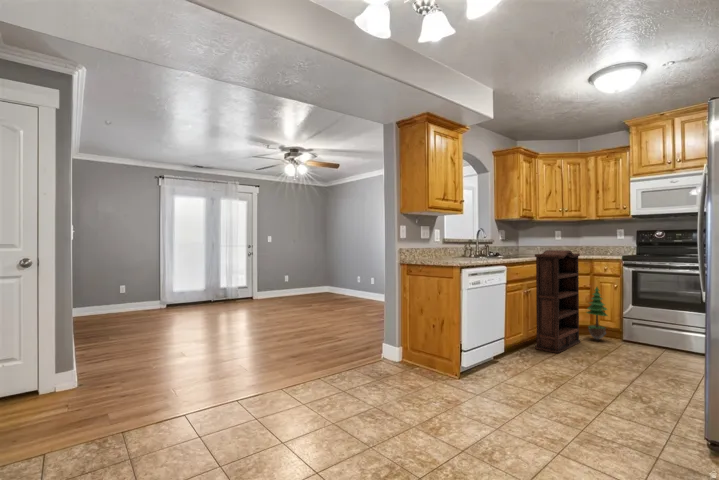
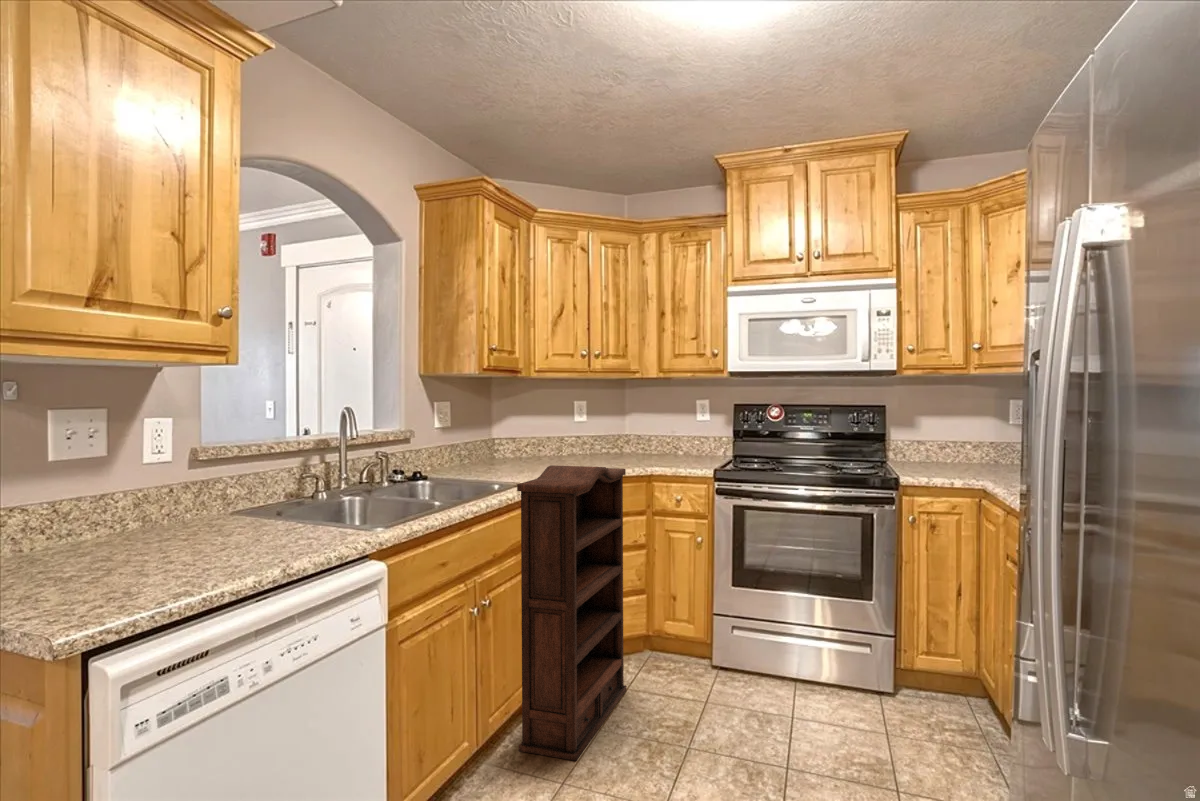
potted tree: present [587,287,608,340] -> none [636,543,684,674]

